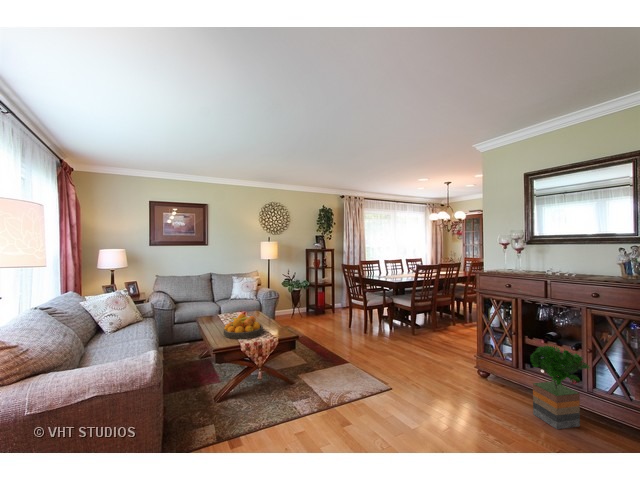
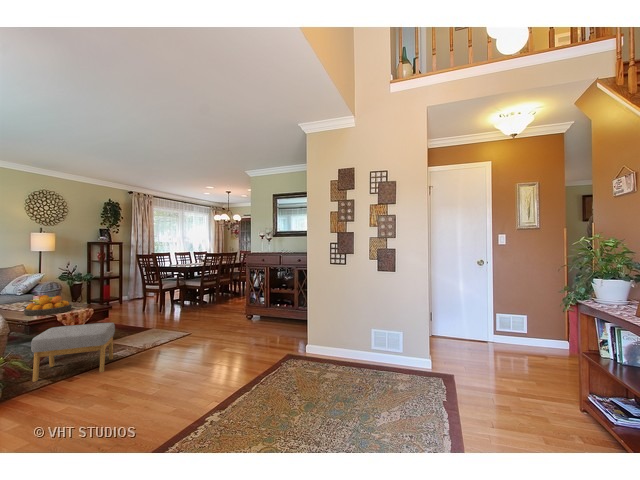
potted tree: present [531,346,590,429] -> none [272,288,298,329]
footstool: none [205,359,291,441] -> present [31,323,115,382]

